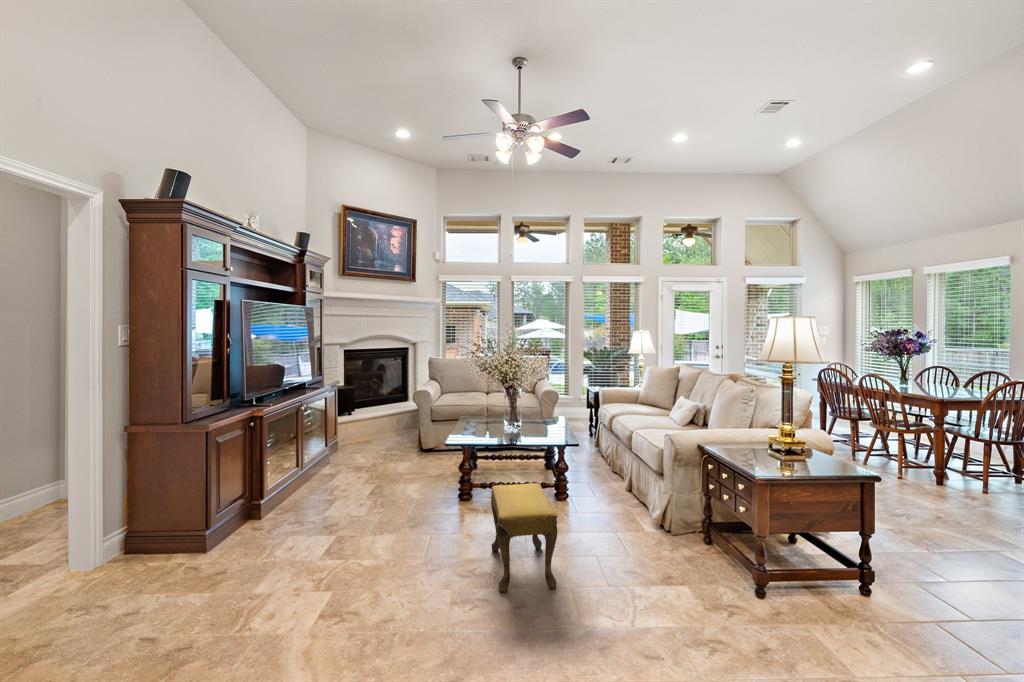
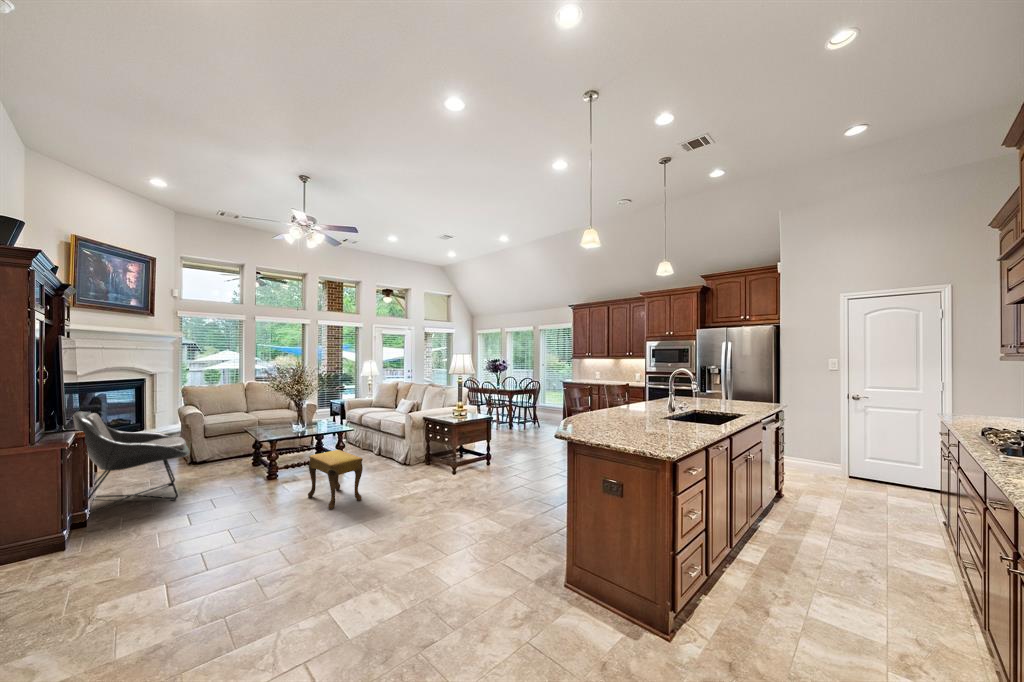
lounge chair: none [297,385,404,502] -> present [73,412,190,513]

